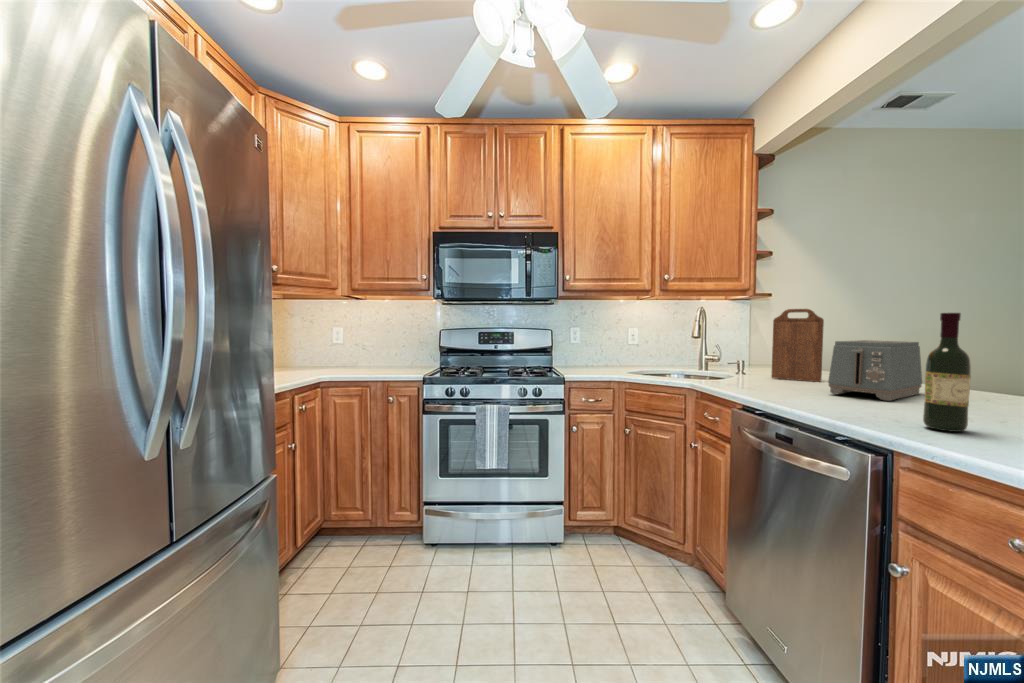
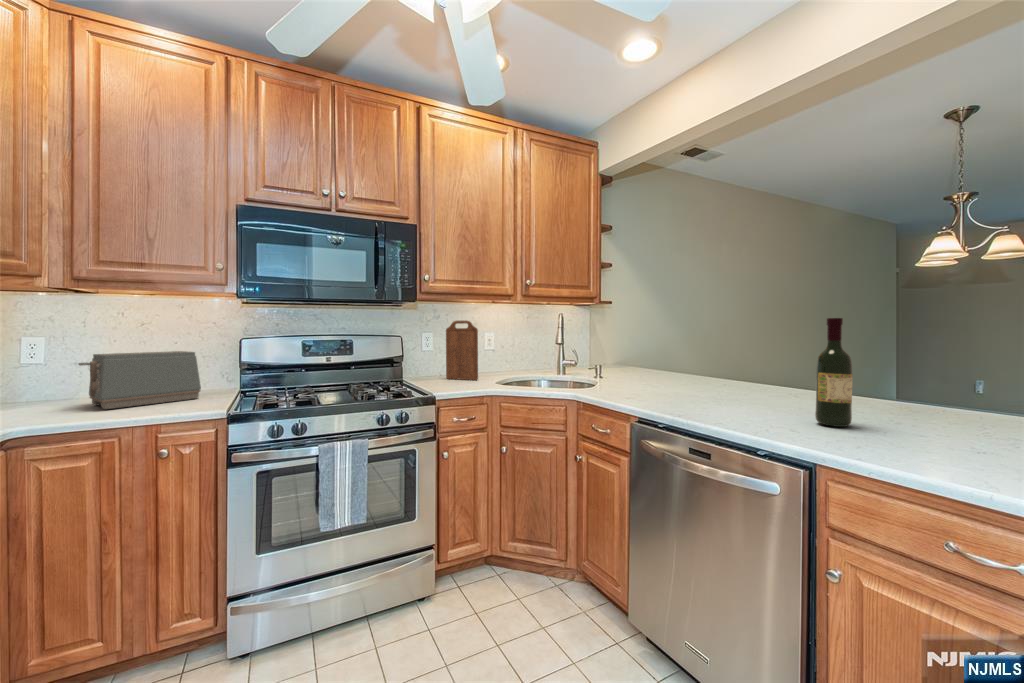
cutting board: present [772,309,824,382] -> present [446,320,478,380]
toaster: present [828,340,922,401] -> present [79,351,201,409]

